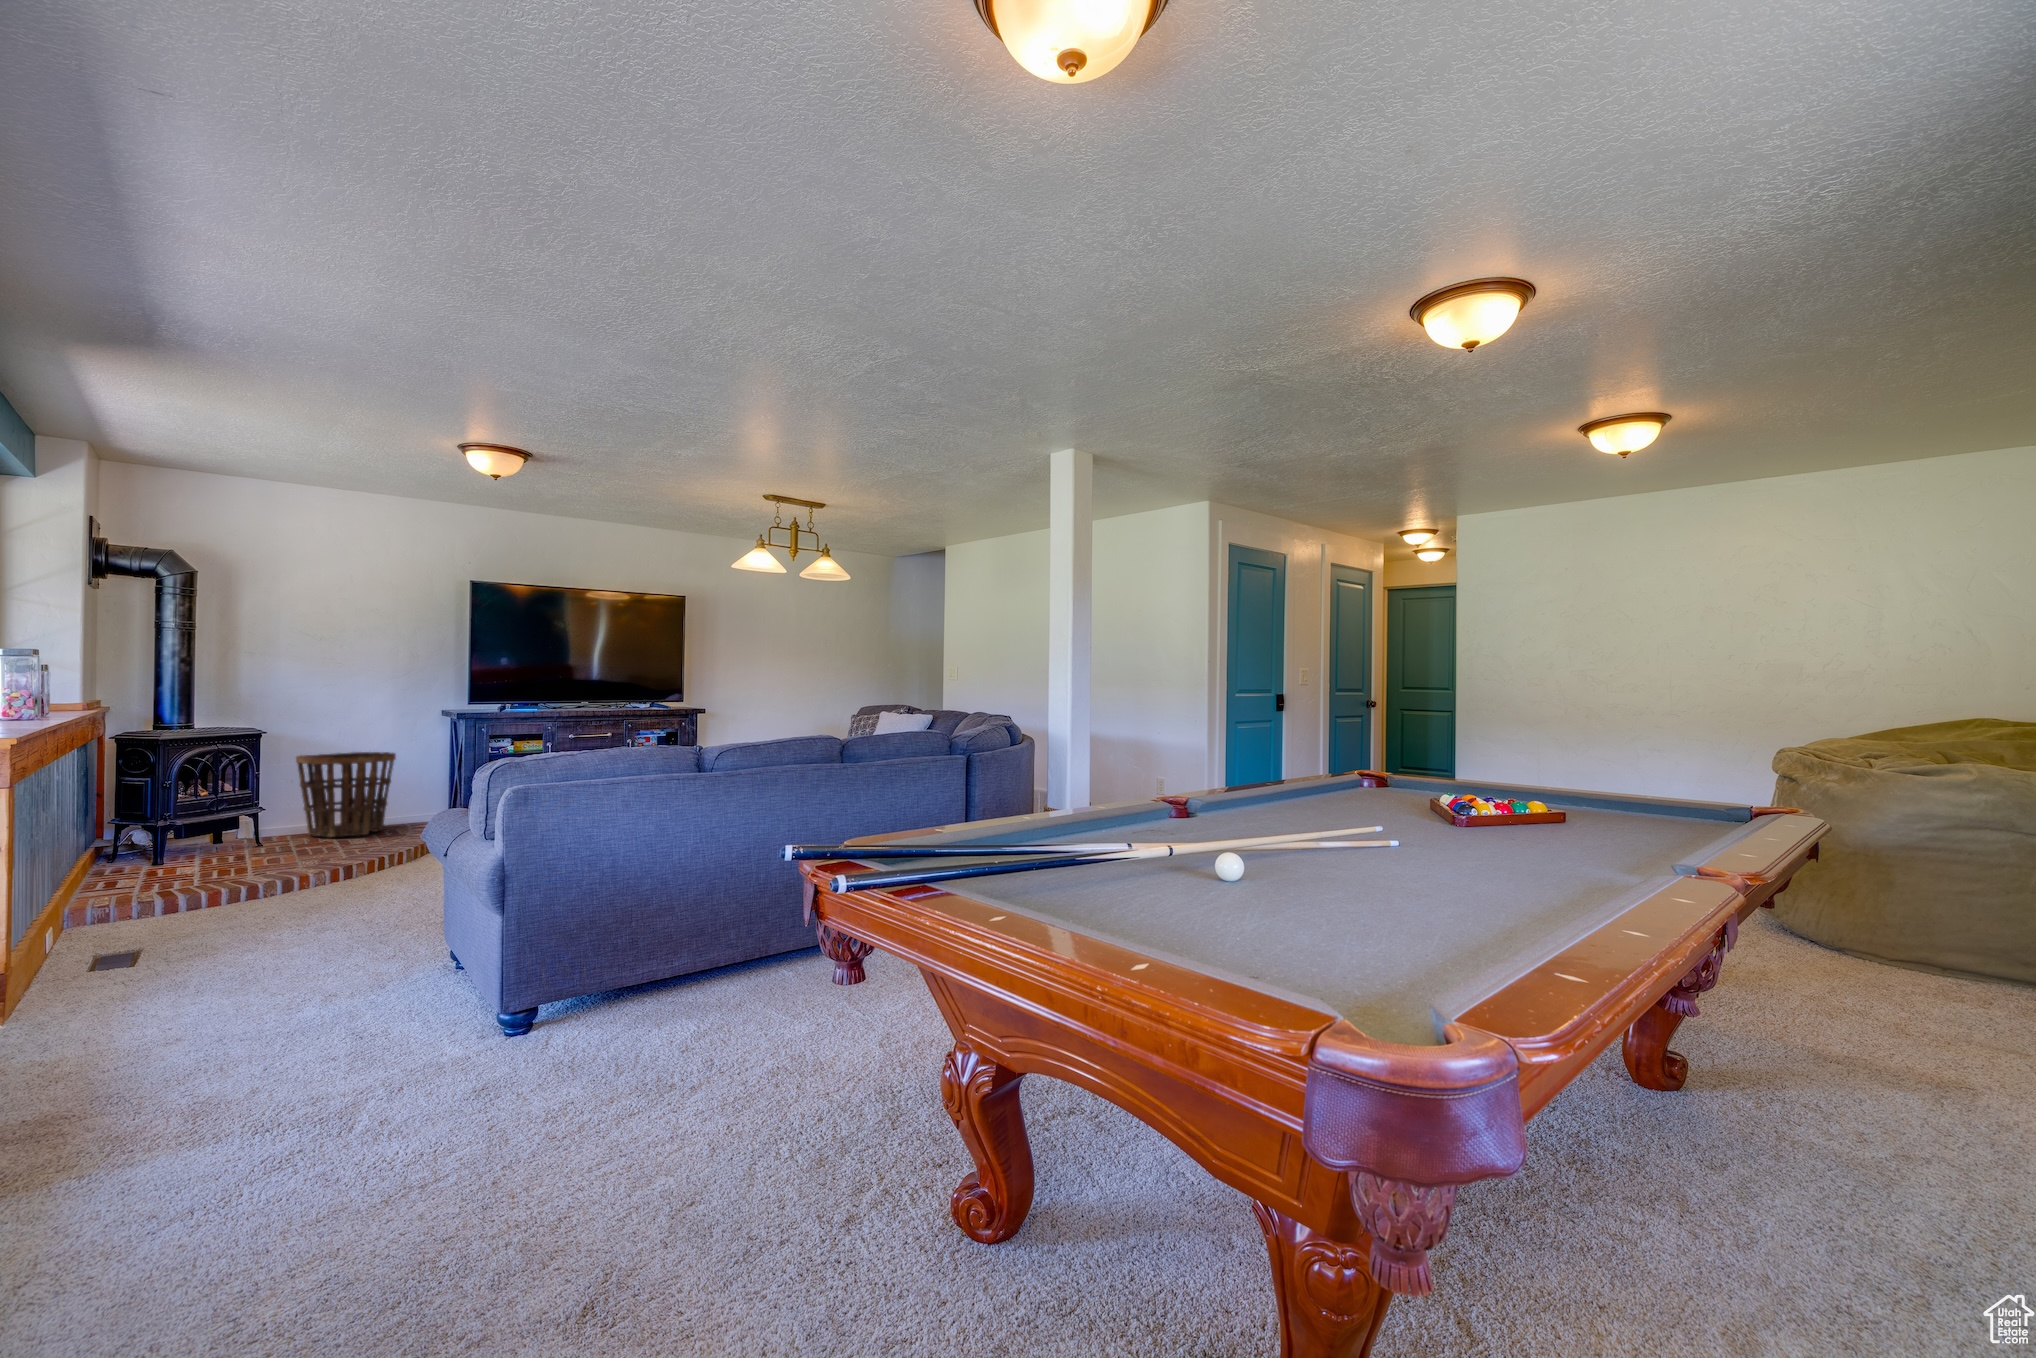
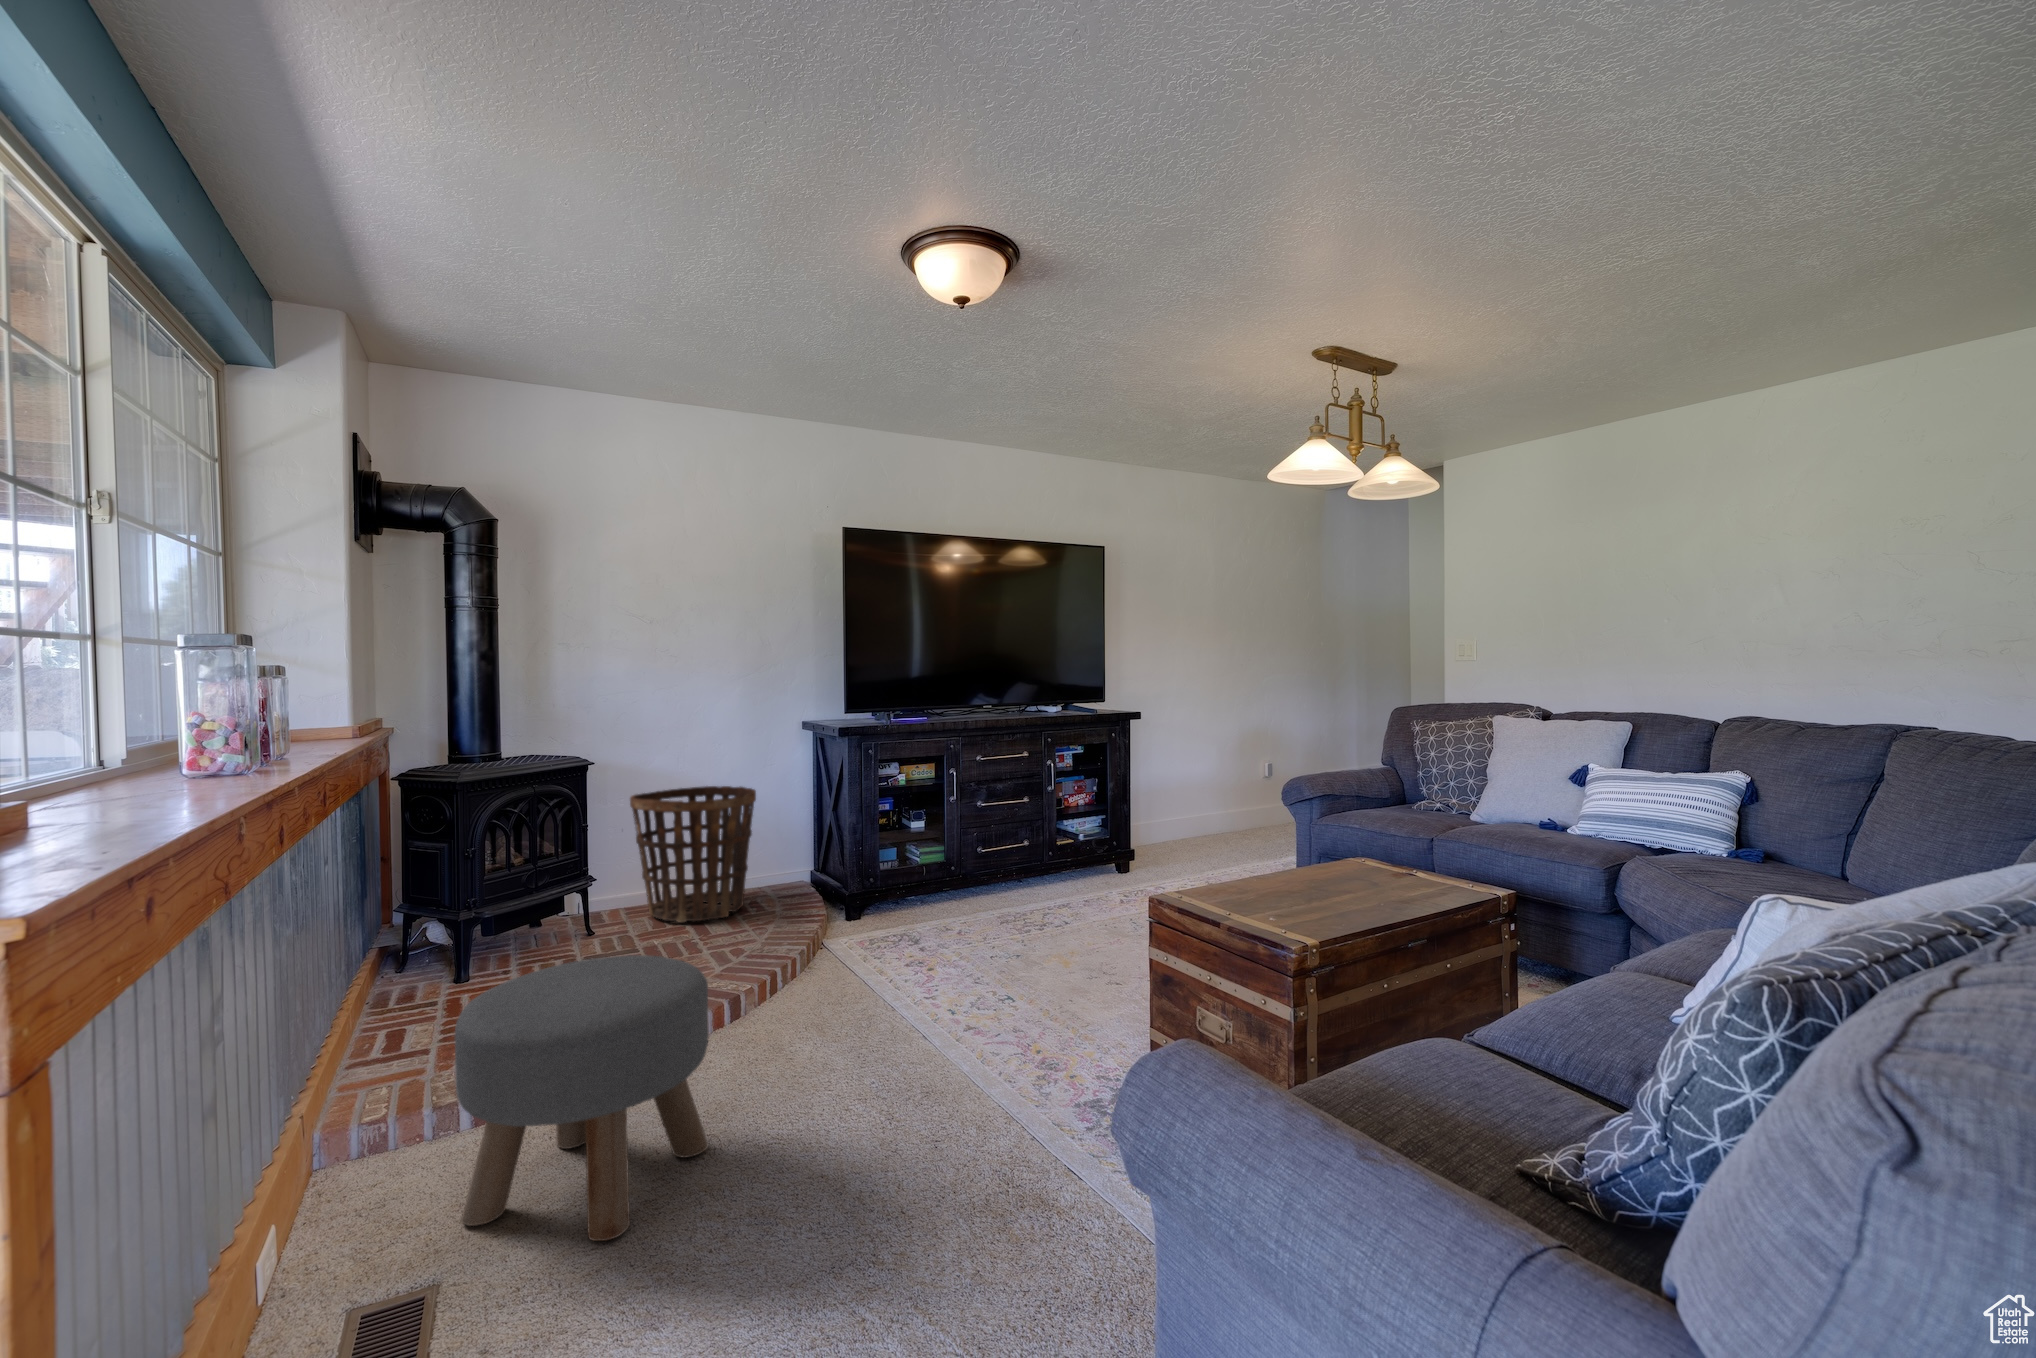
ottoman: none [158,820,313,939] -> present [455,955,709,1241]

